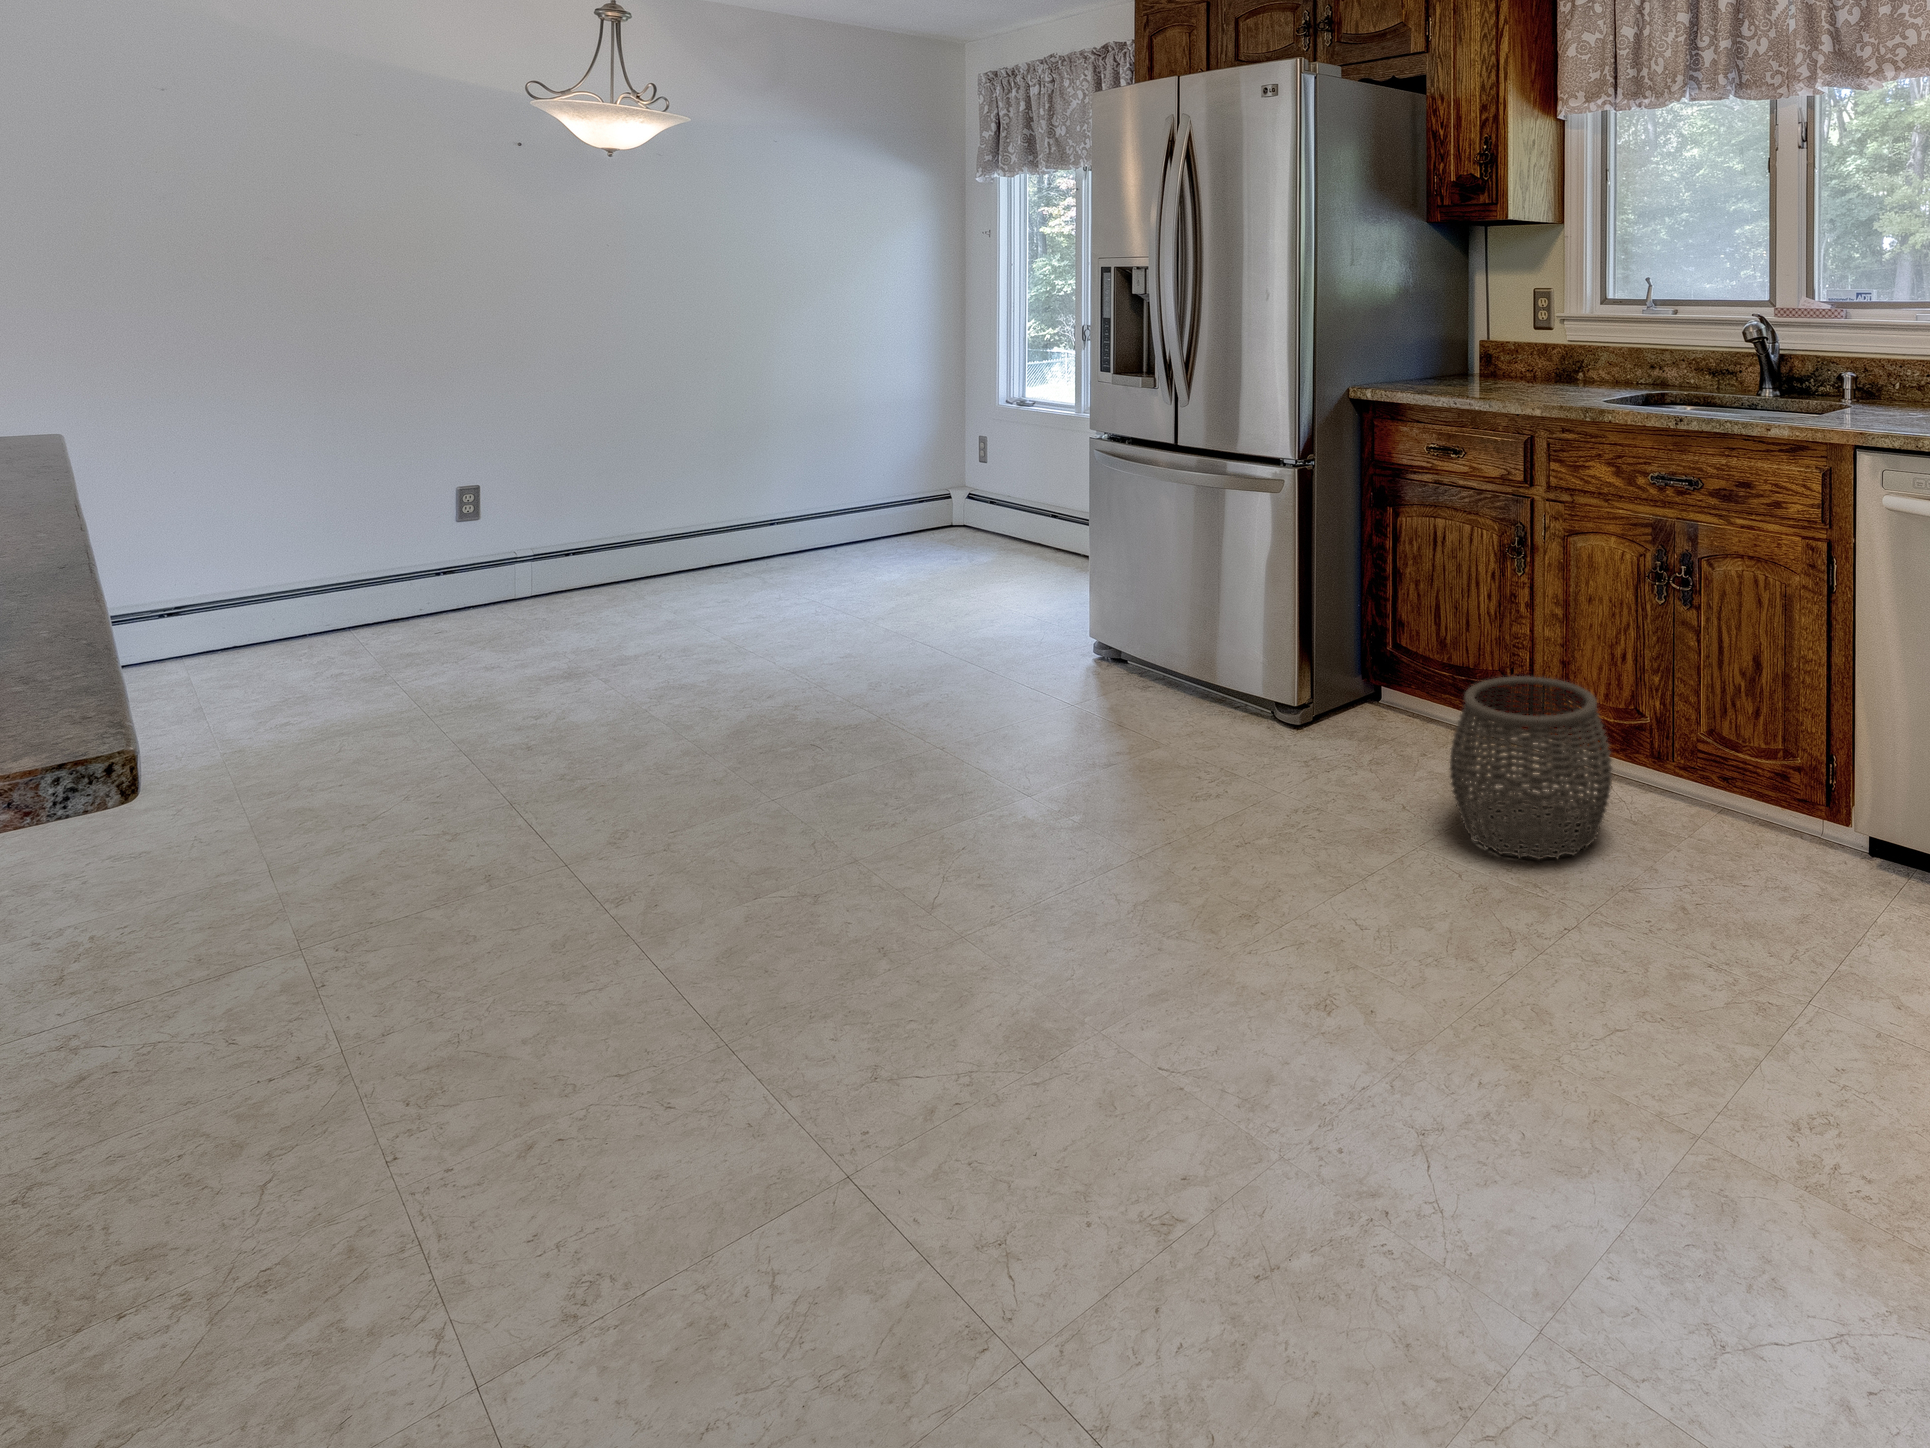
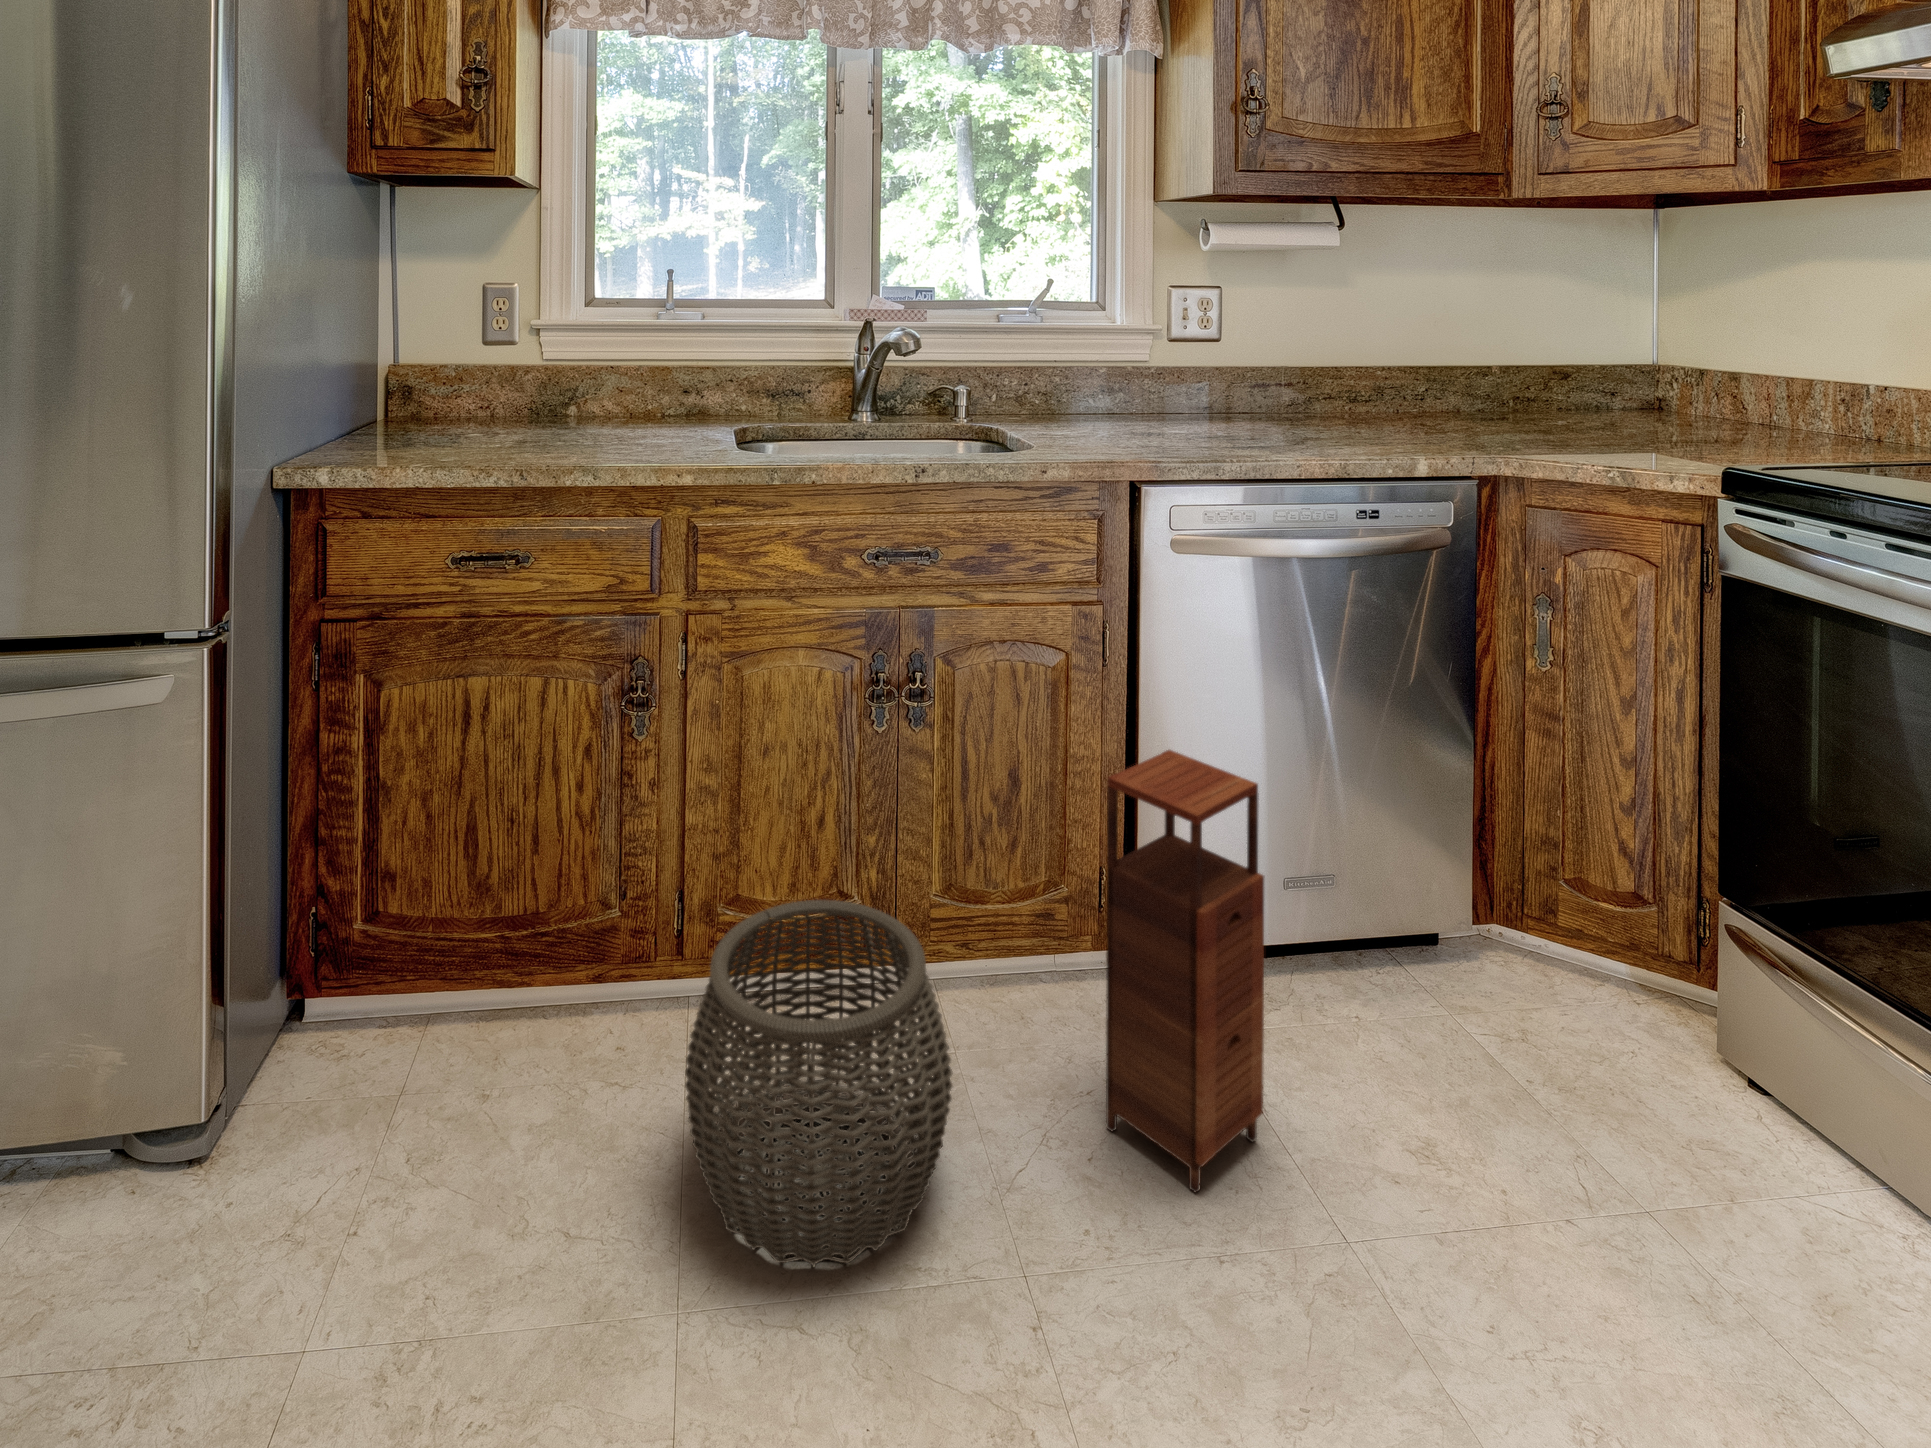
storage cabinet: none [1715,639,1806,940] -> present [1106,750,1264,1193]

